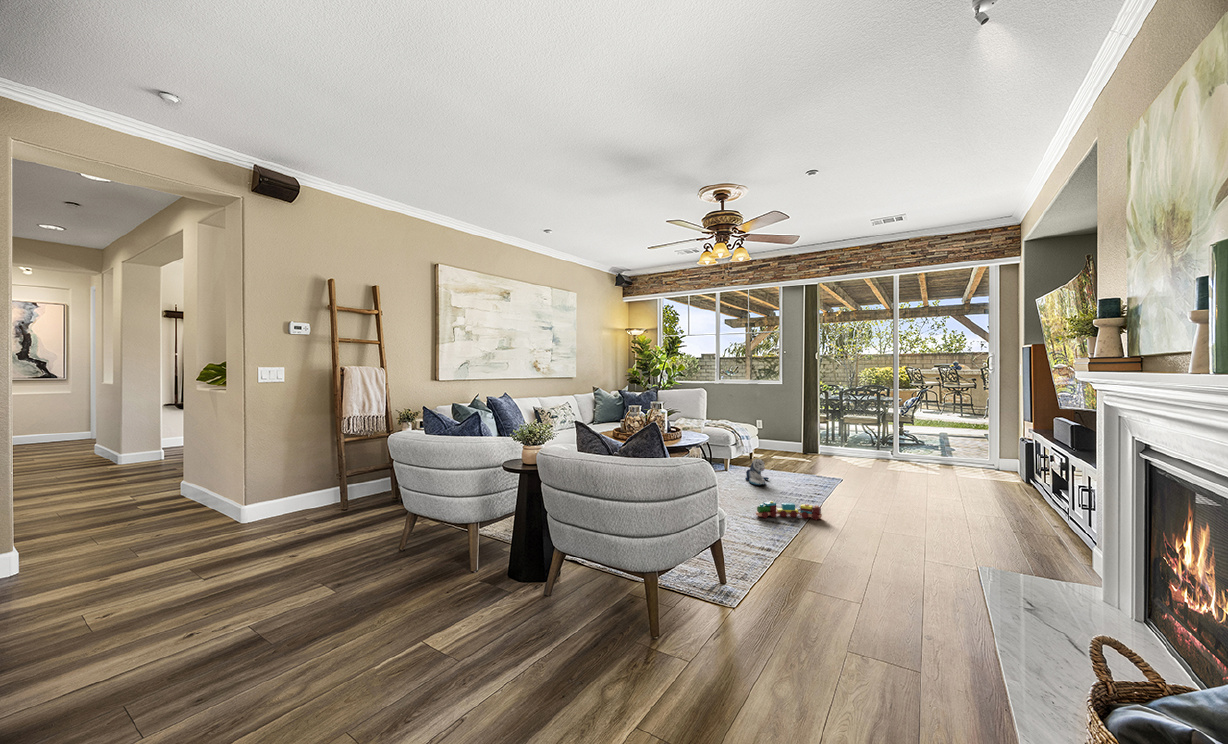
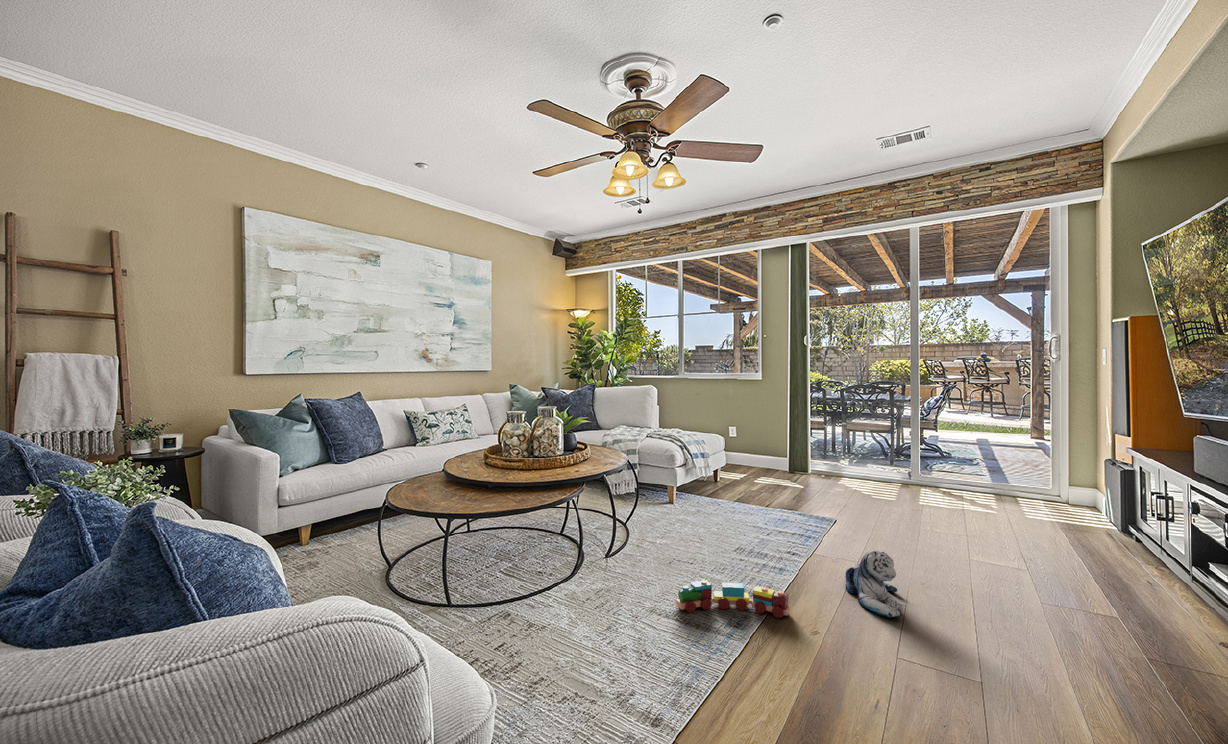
plush toy: present [745,459,769,485] -> present [845,551,900,618]

